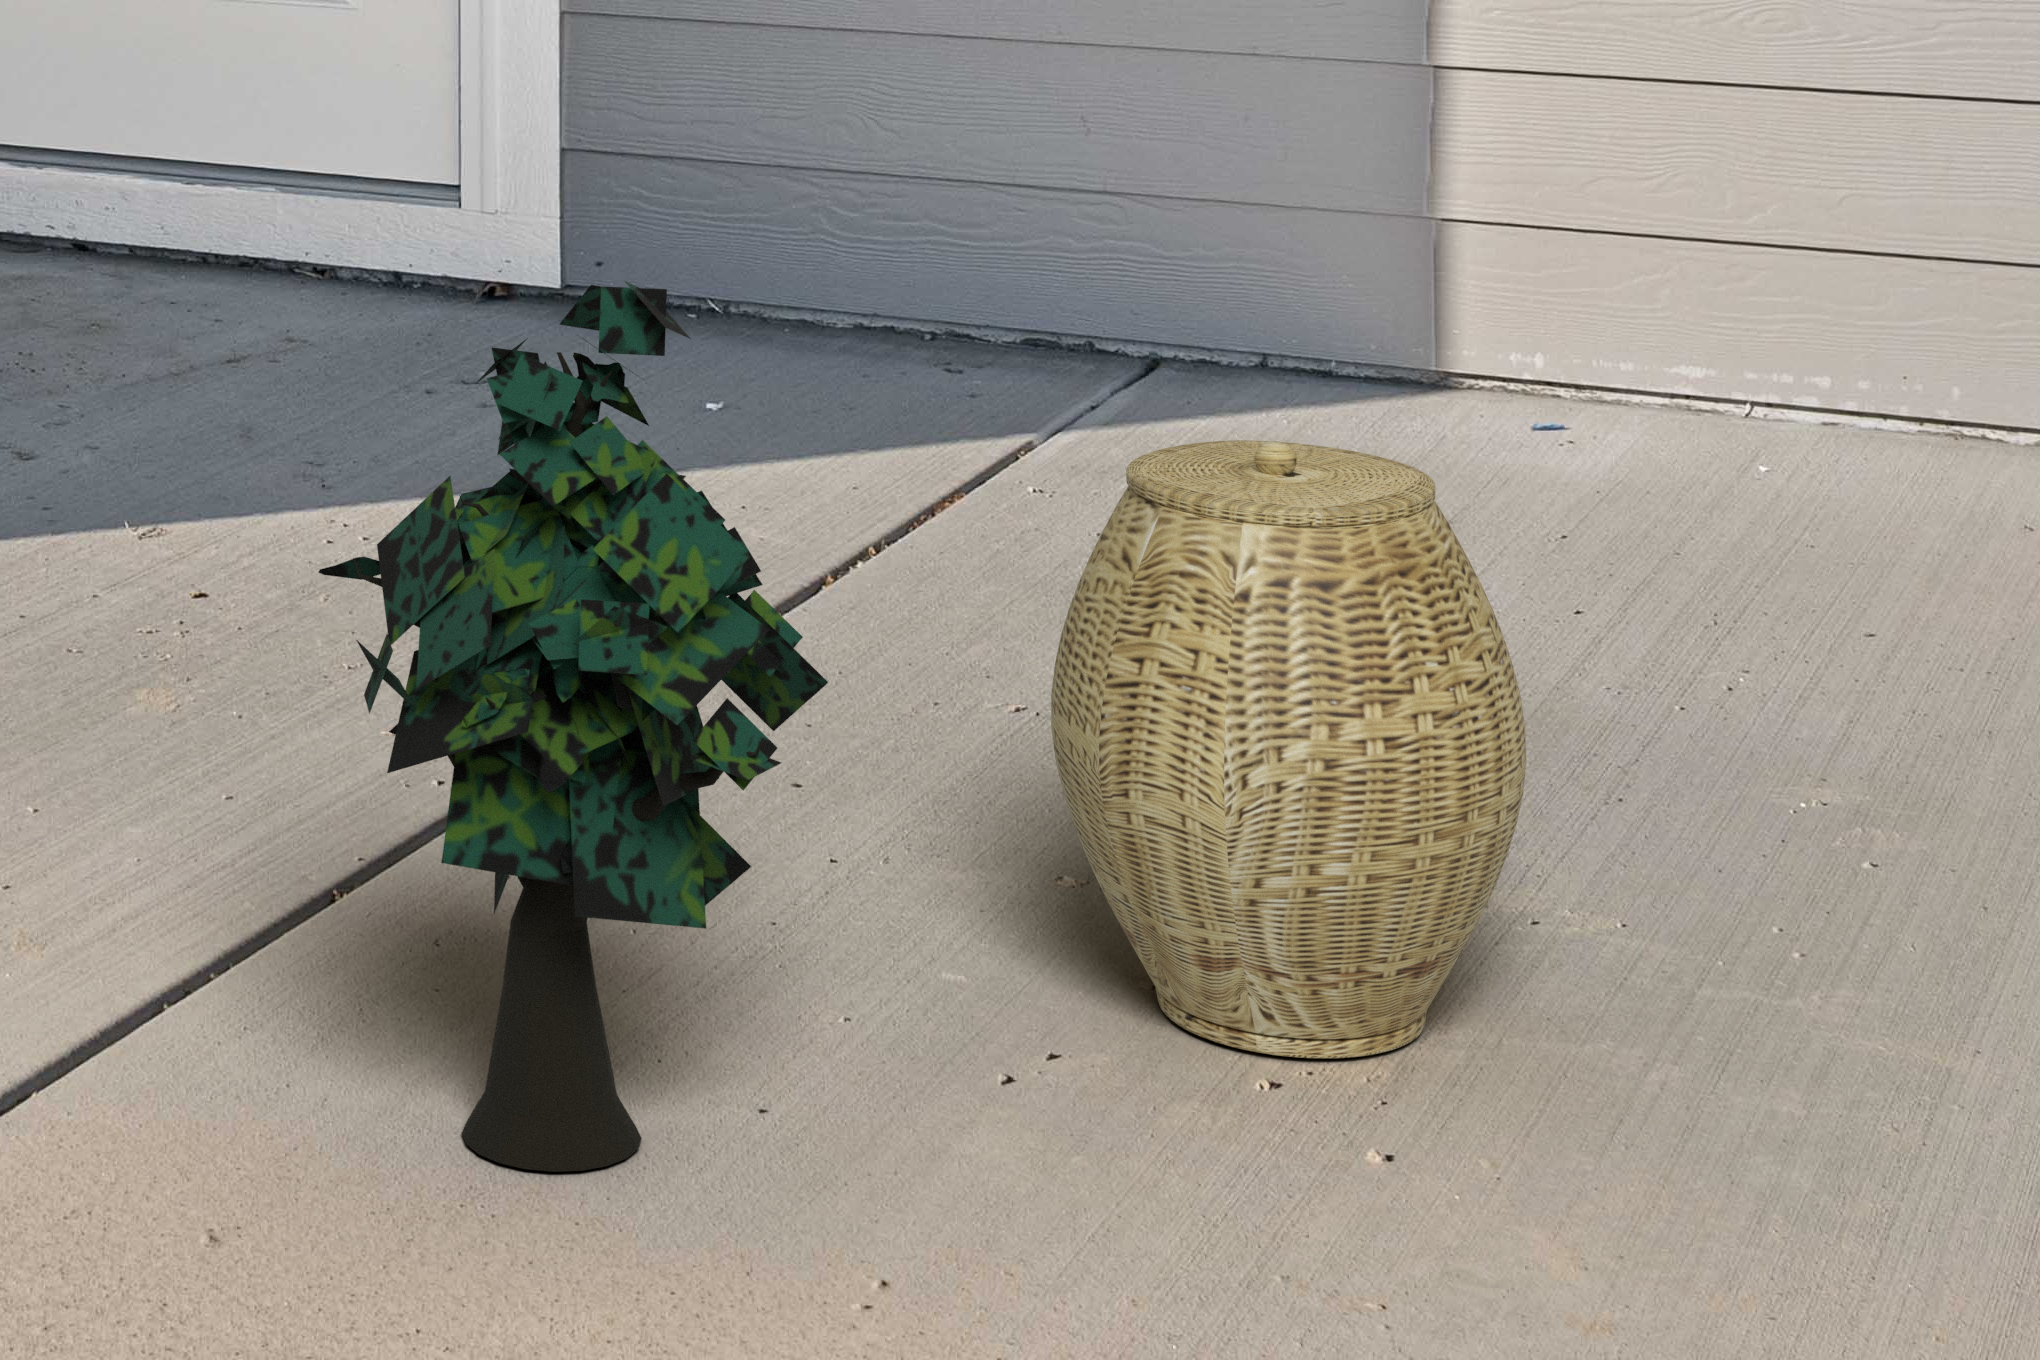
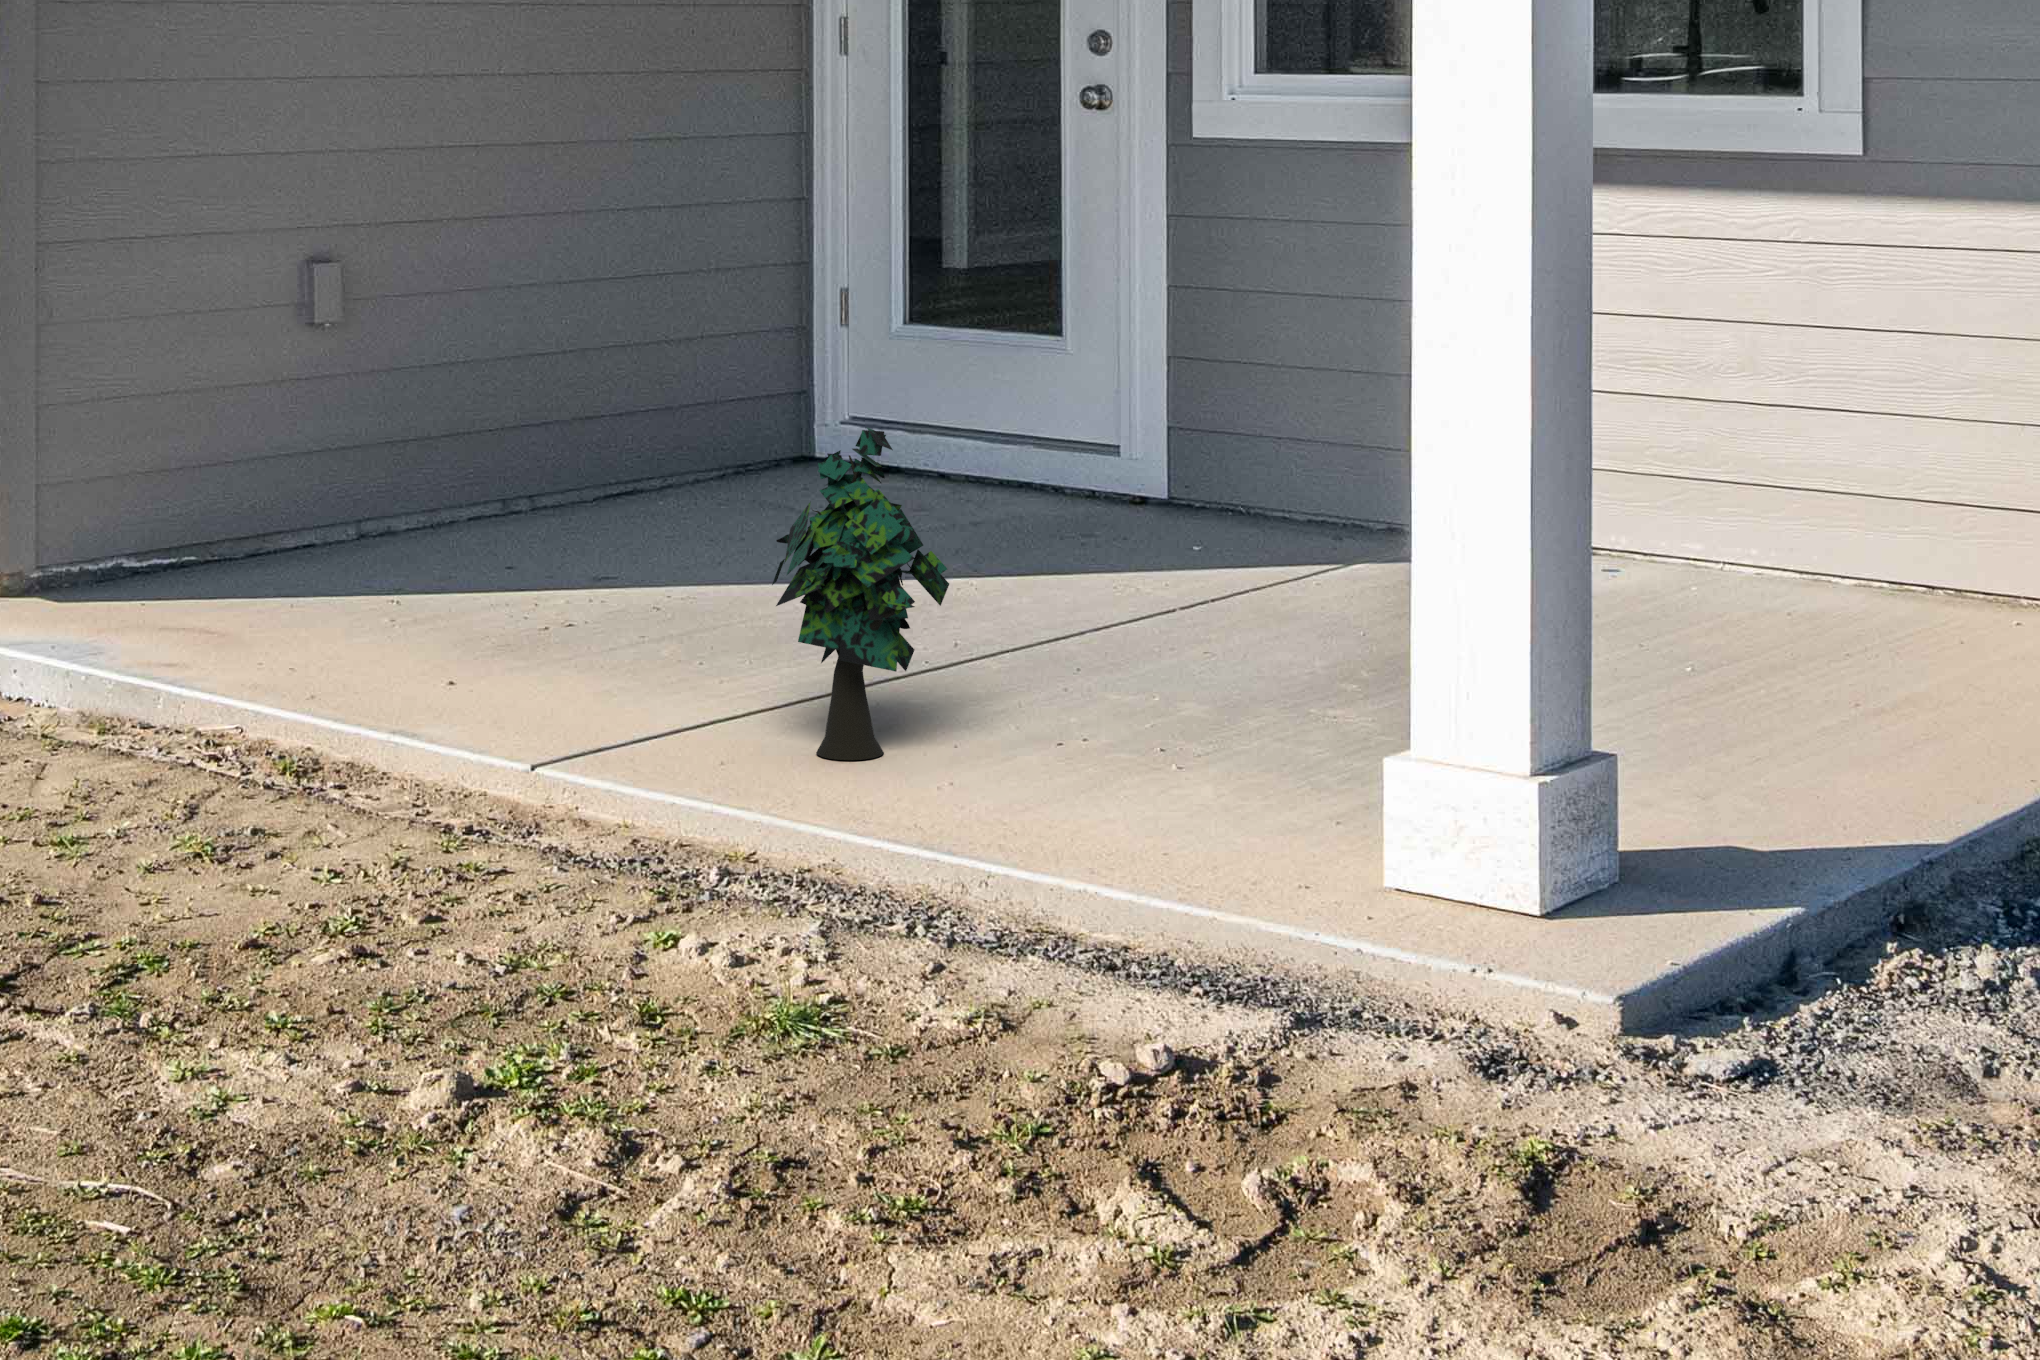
woven basket: present [1051,440,1526,1058] -> none [1081,510,1266,750]

